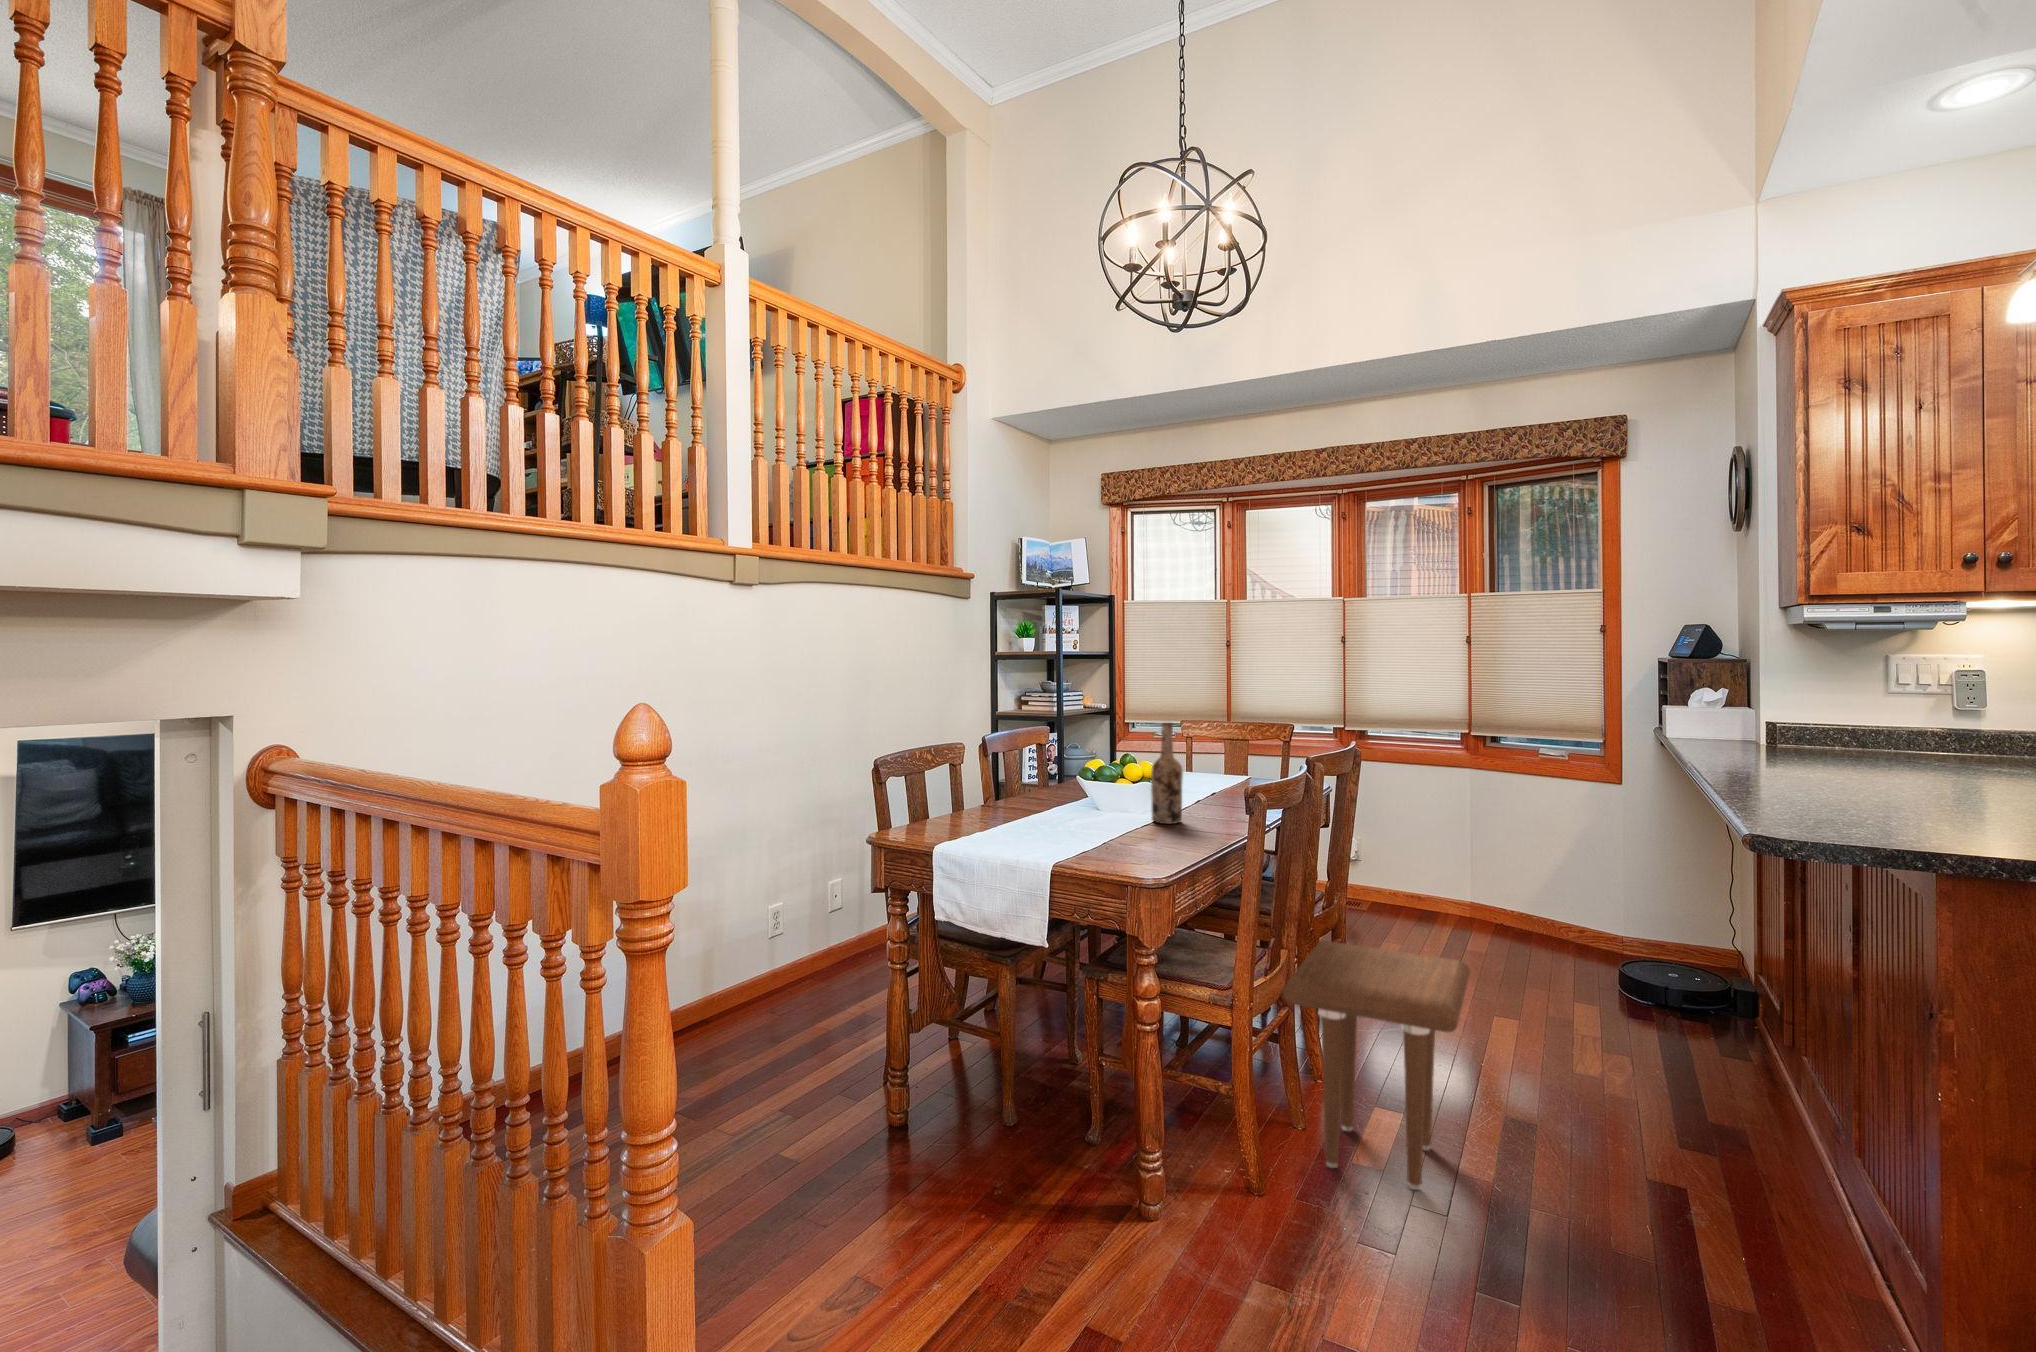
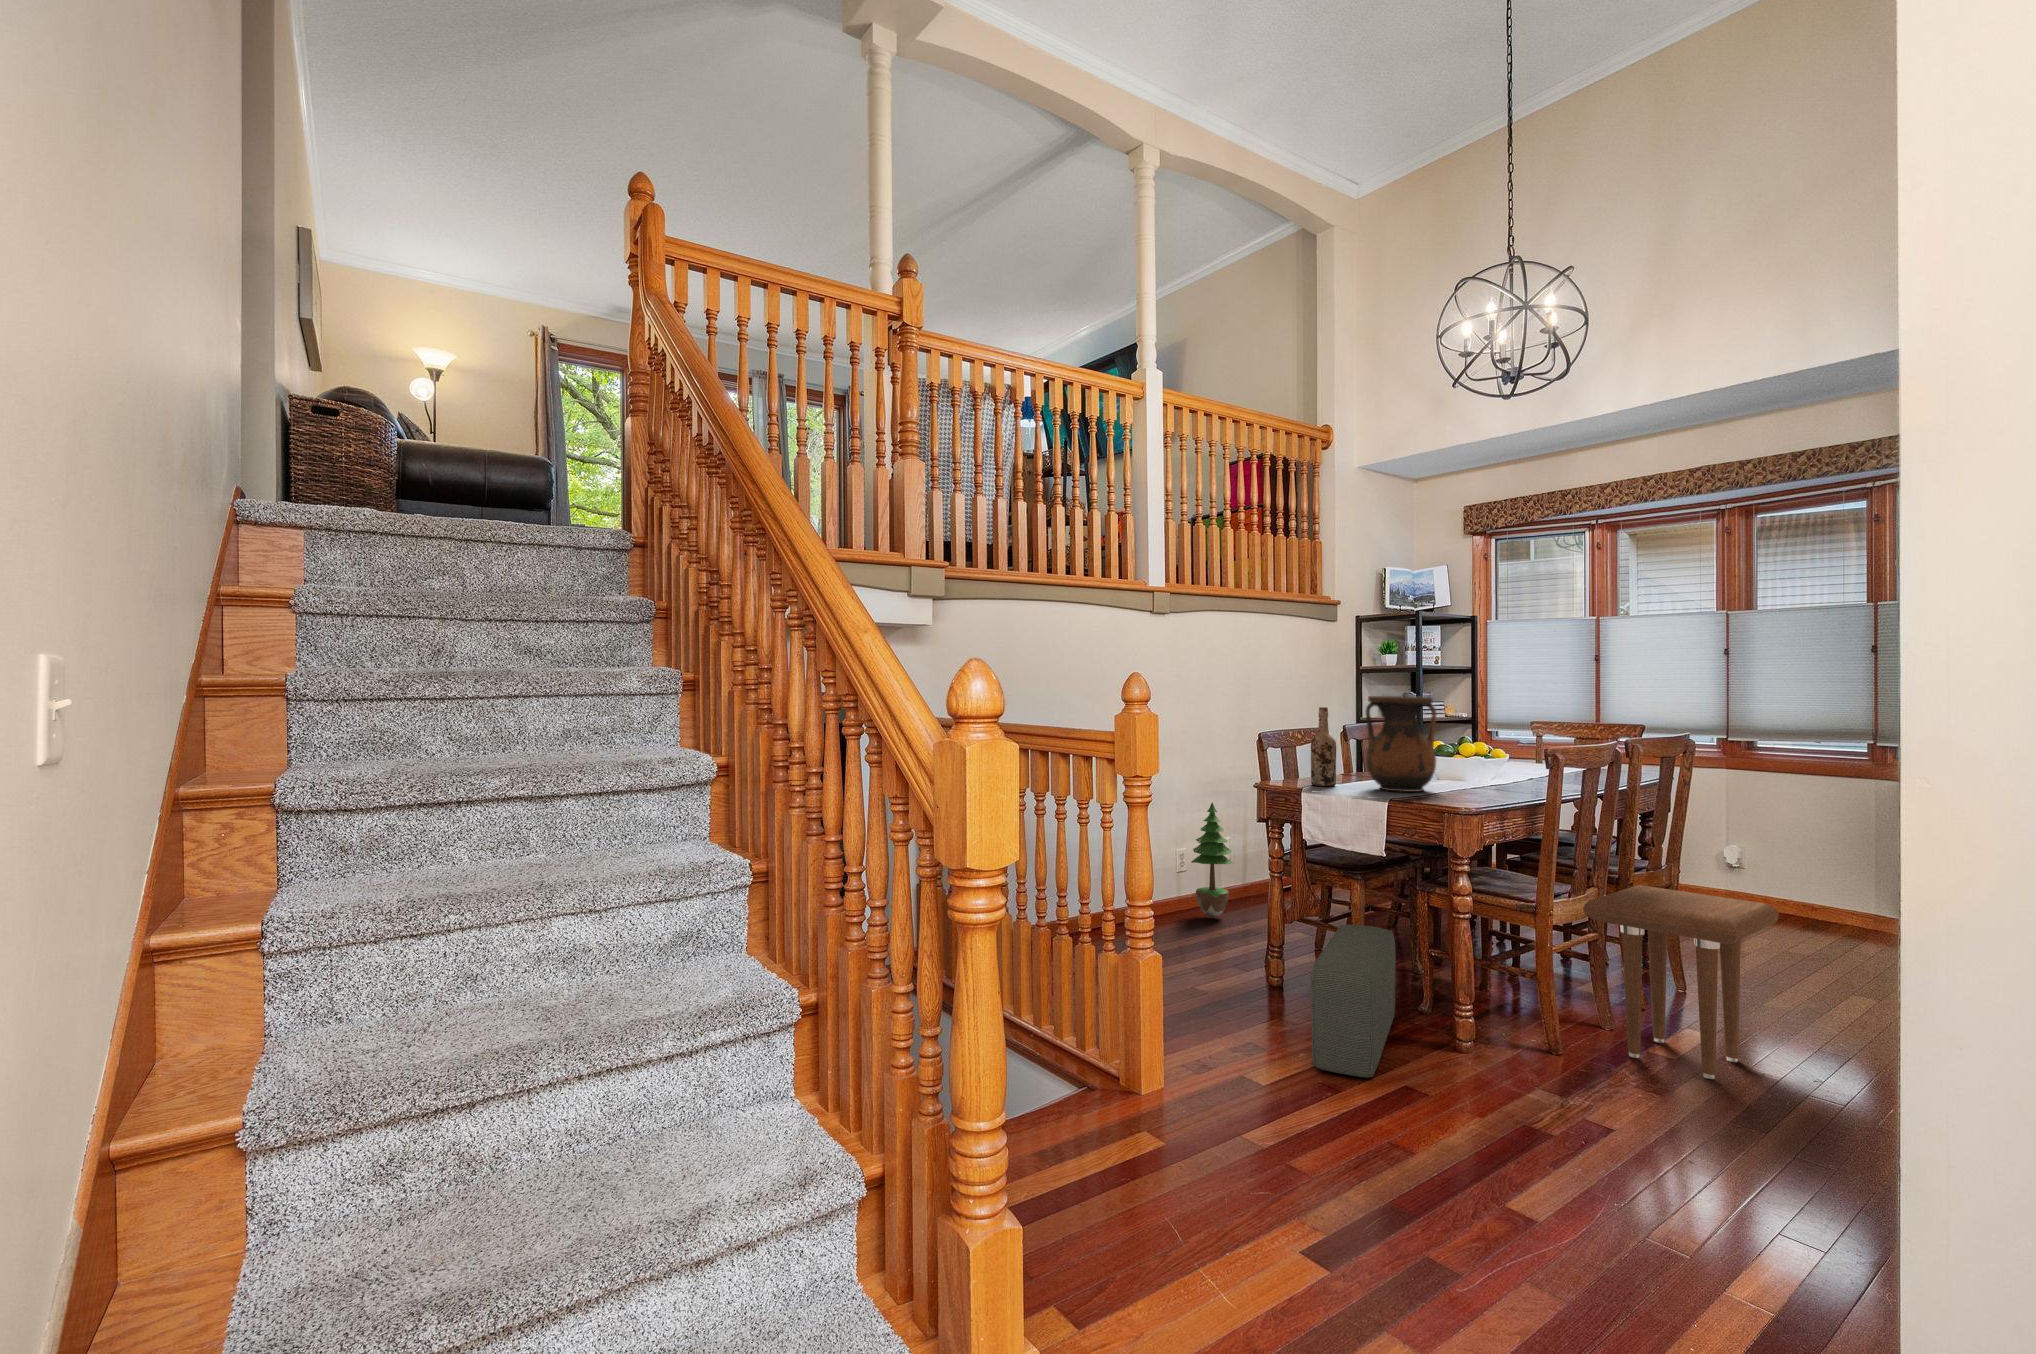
vase: none [1020,714,1107,845] -> present [1366,696,1436,792]
wine bottle: present [1151,723,1183,824] -> present [1311,707,1336,786]
potted tree: none [791,838,846,990] -> present [1191,803,1233,918]
pouf: none [956,1030,1057,1303] -> present [1311,925,1396,1077]

